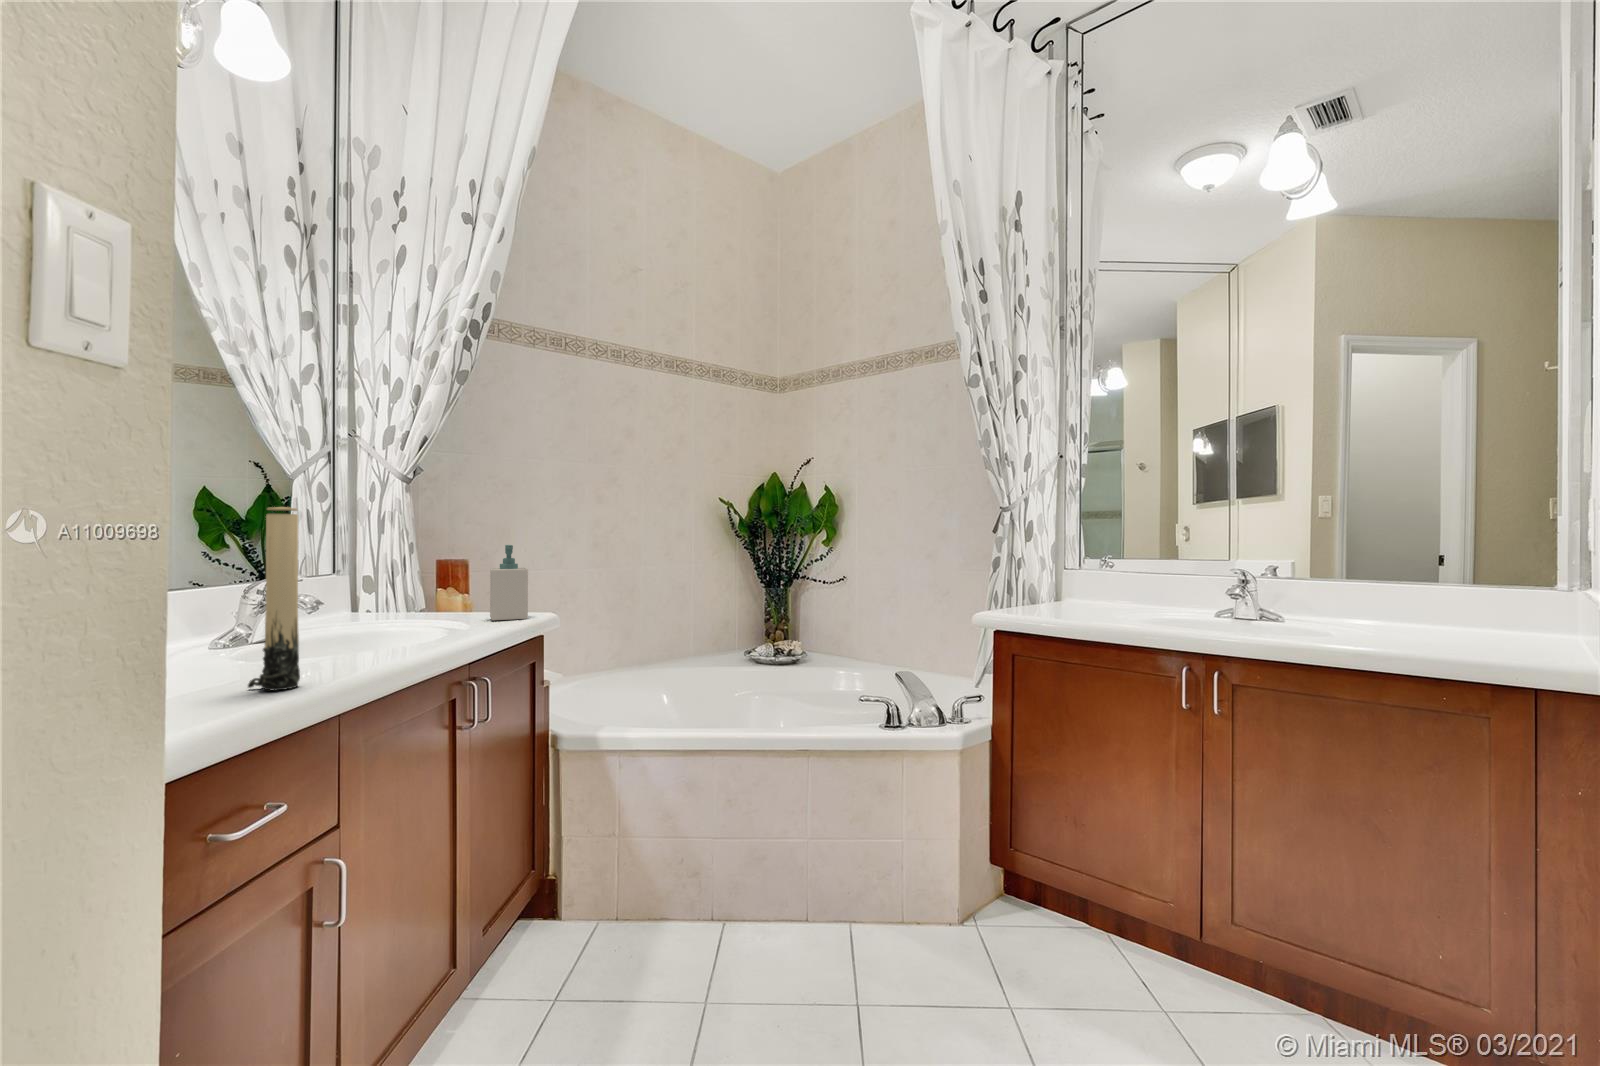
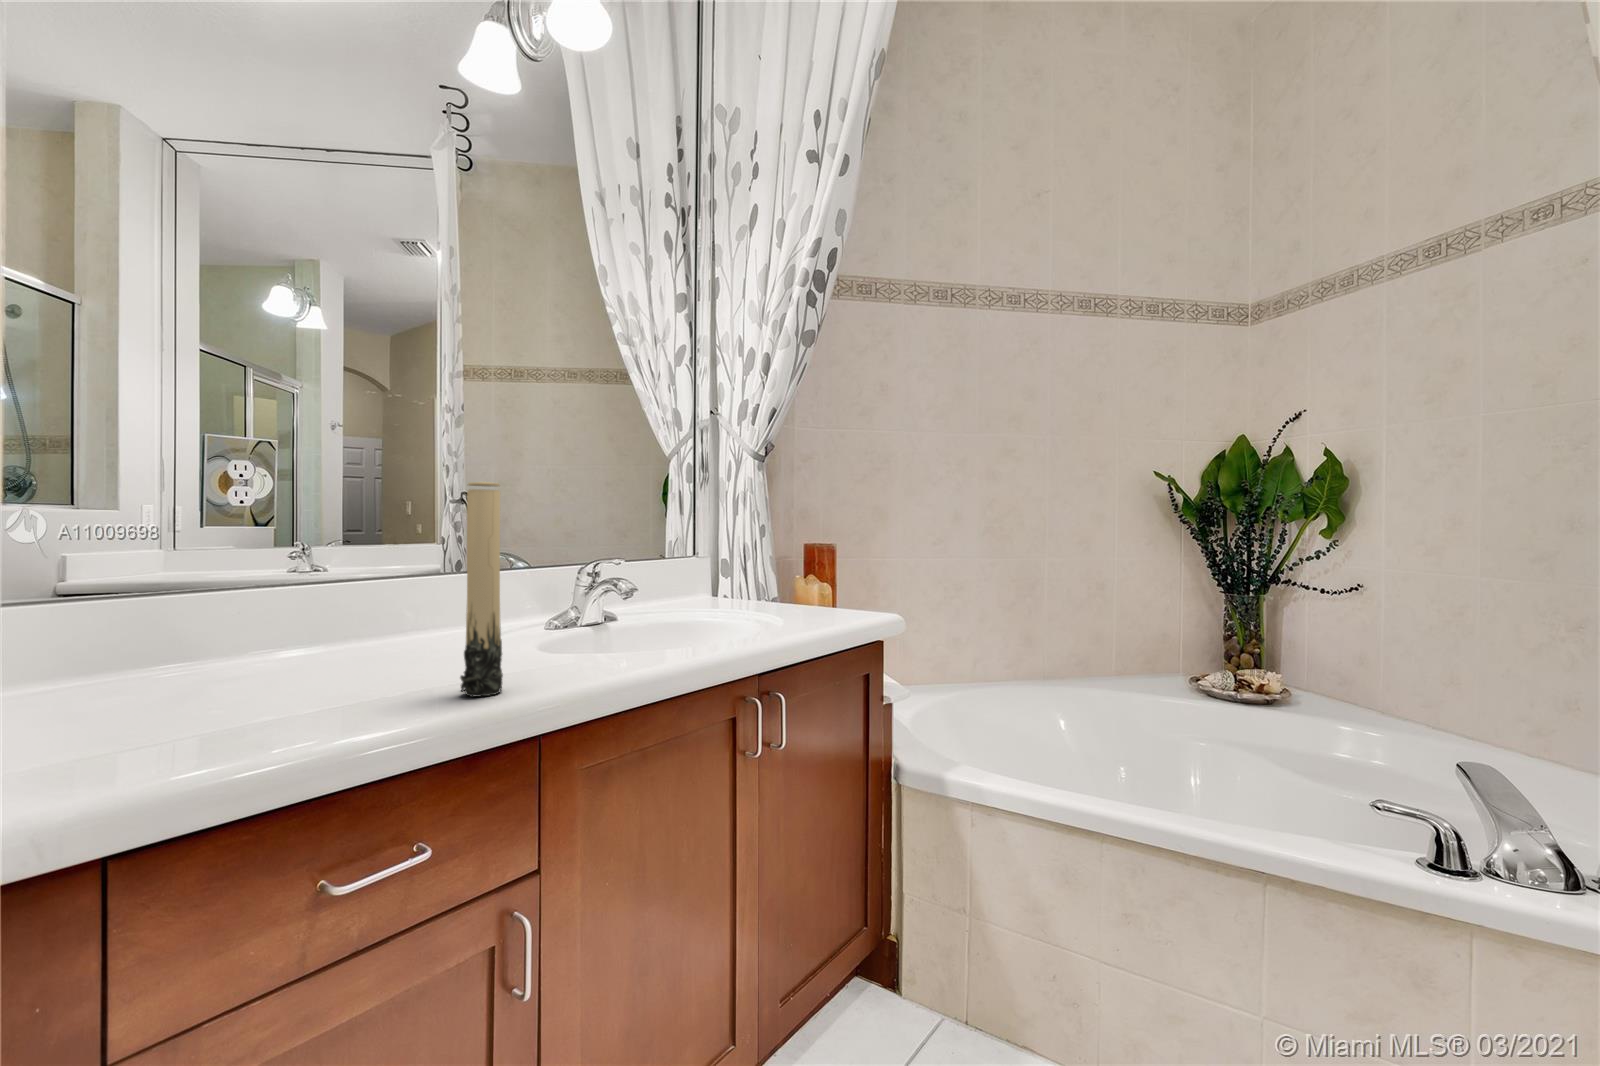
soap bottle: present [490,545,528,620] -> none [826,529,869,619]

